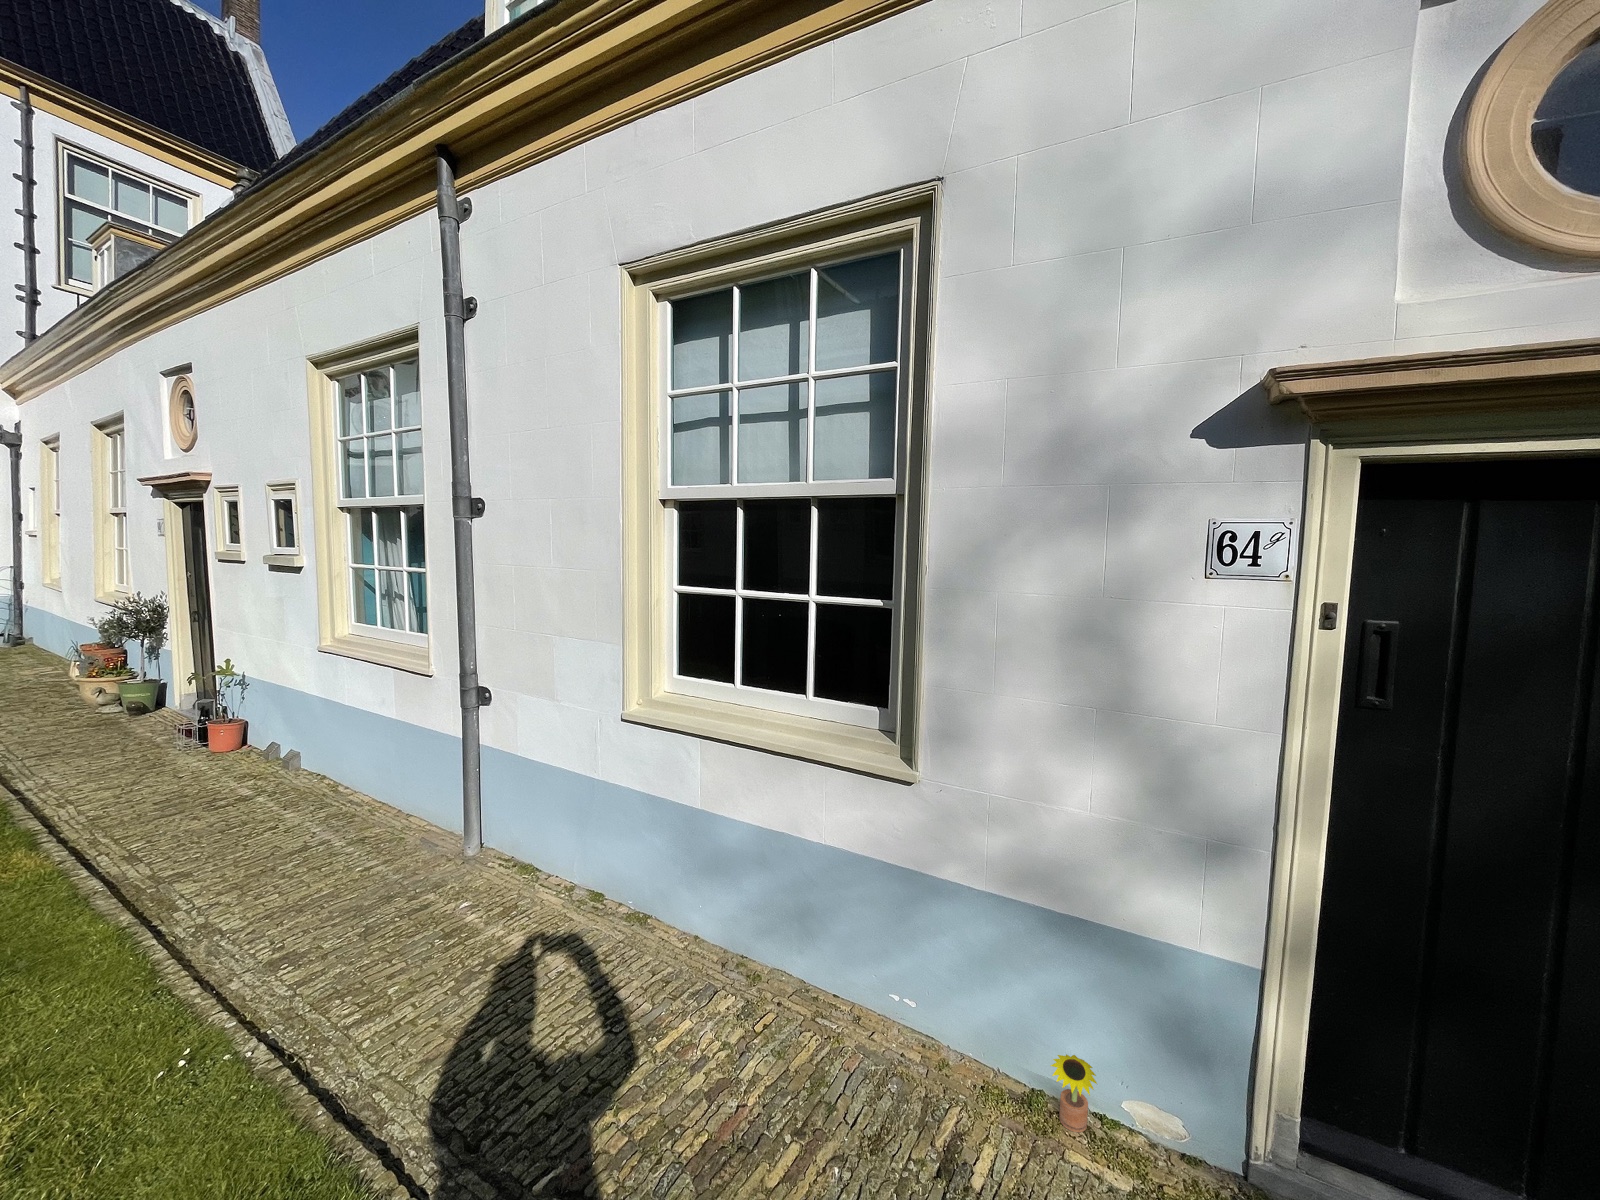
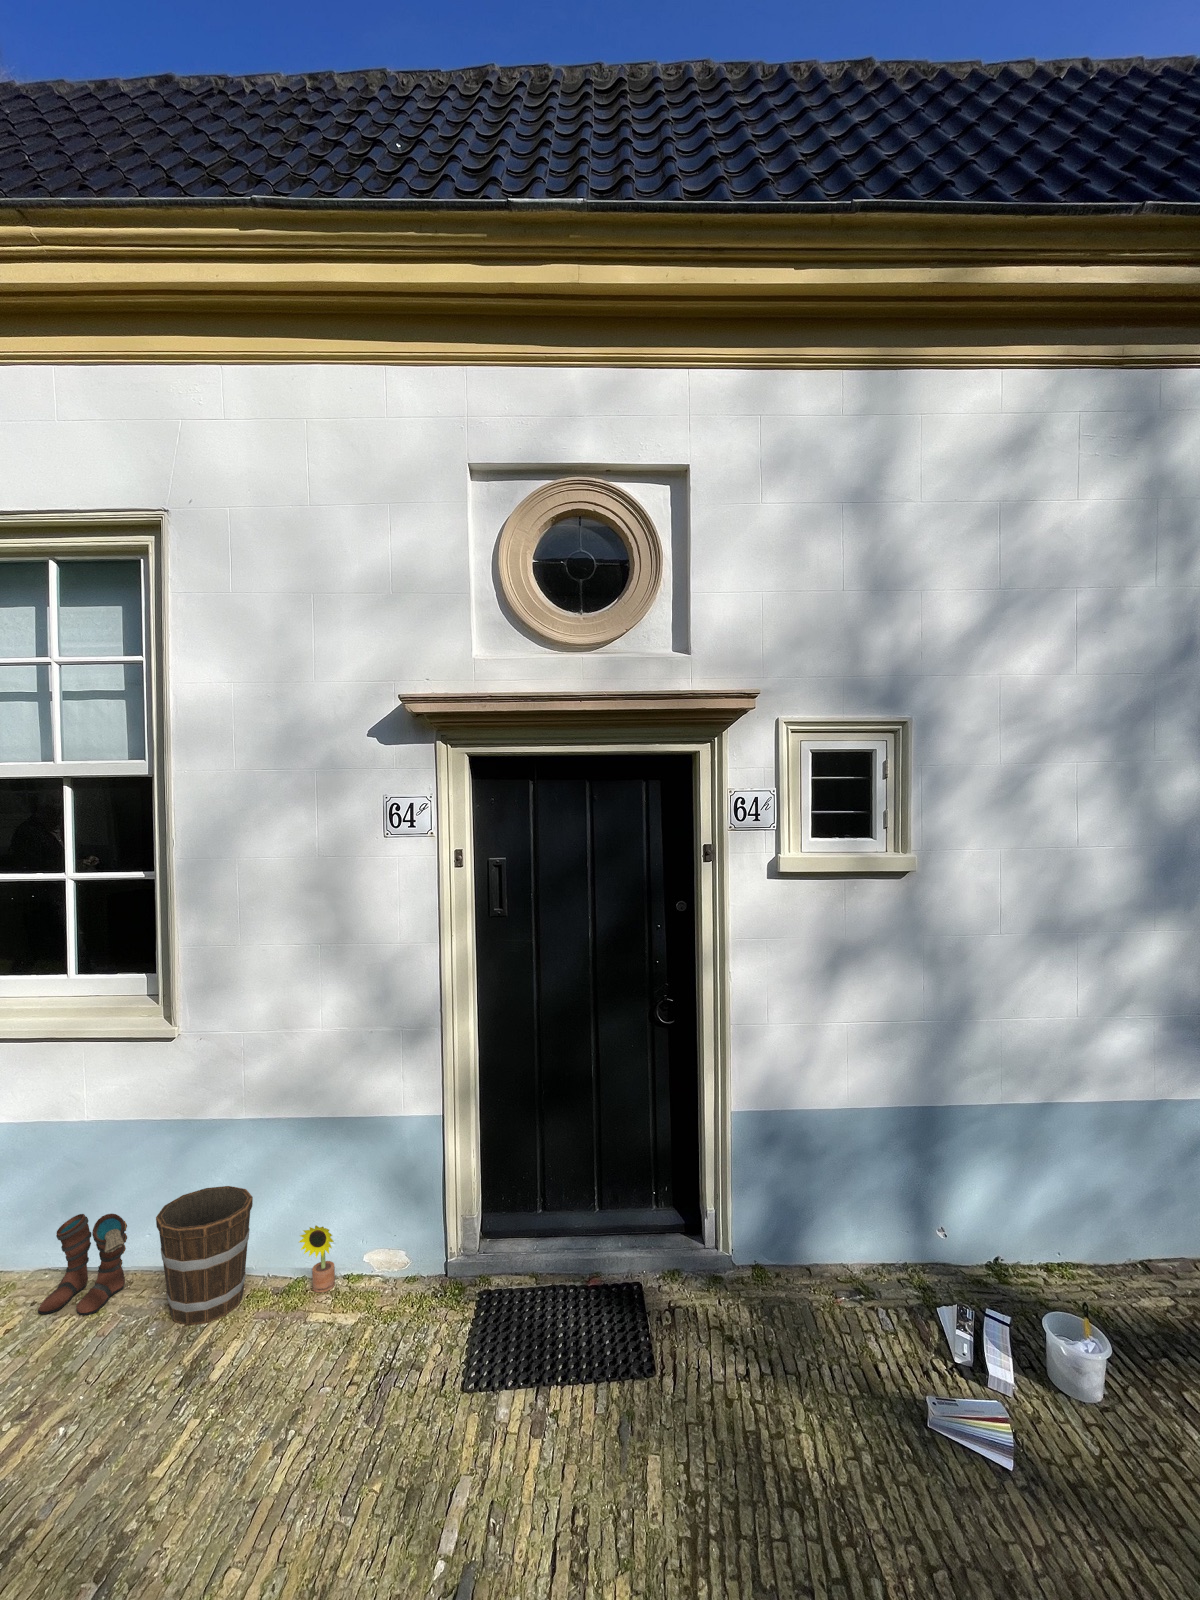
boots: none [779,937,858,1050] -> present [38,1214,127,1315]
bucket: none [895,956,995,1121] -> present [156,1186,253,1325]

